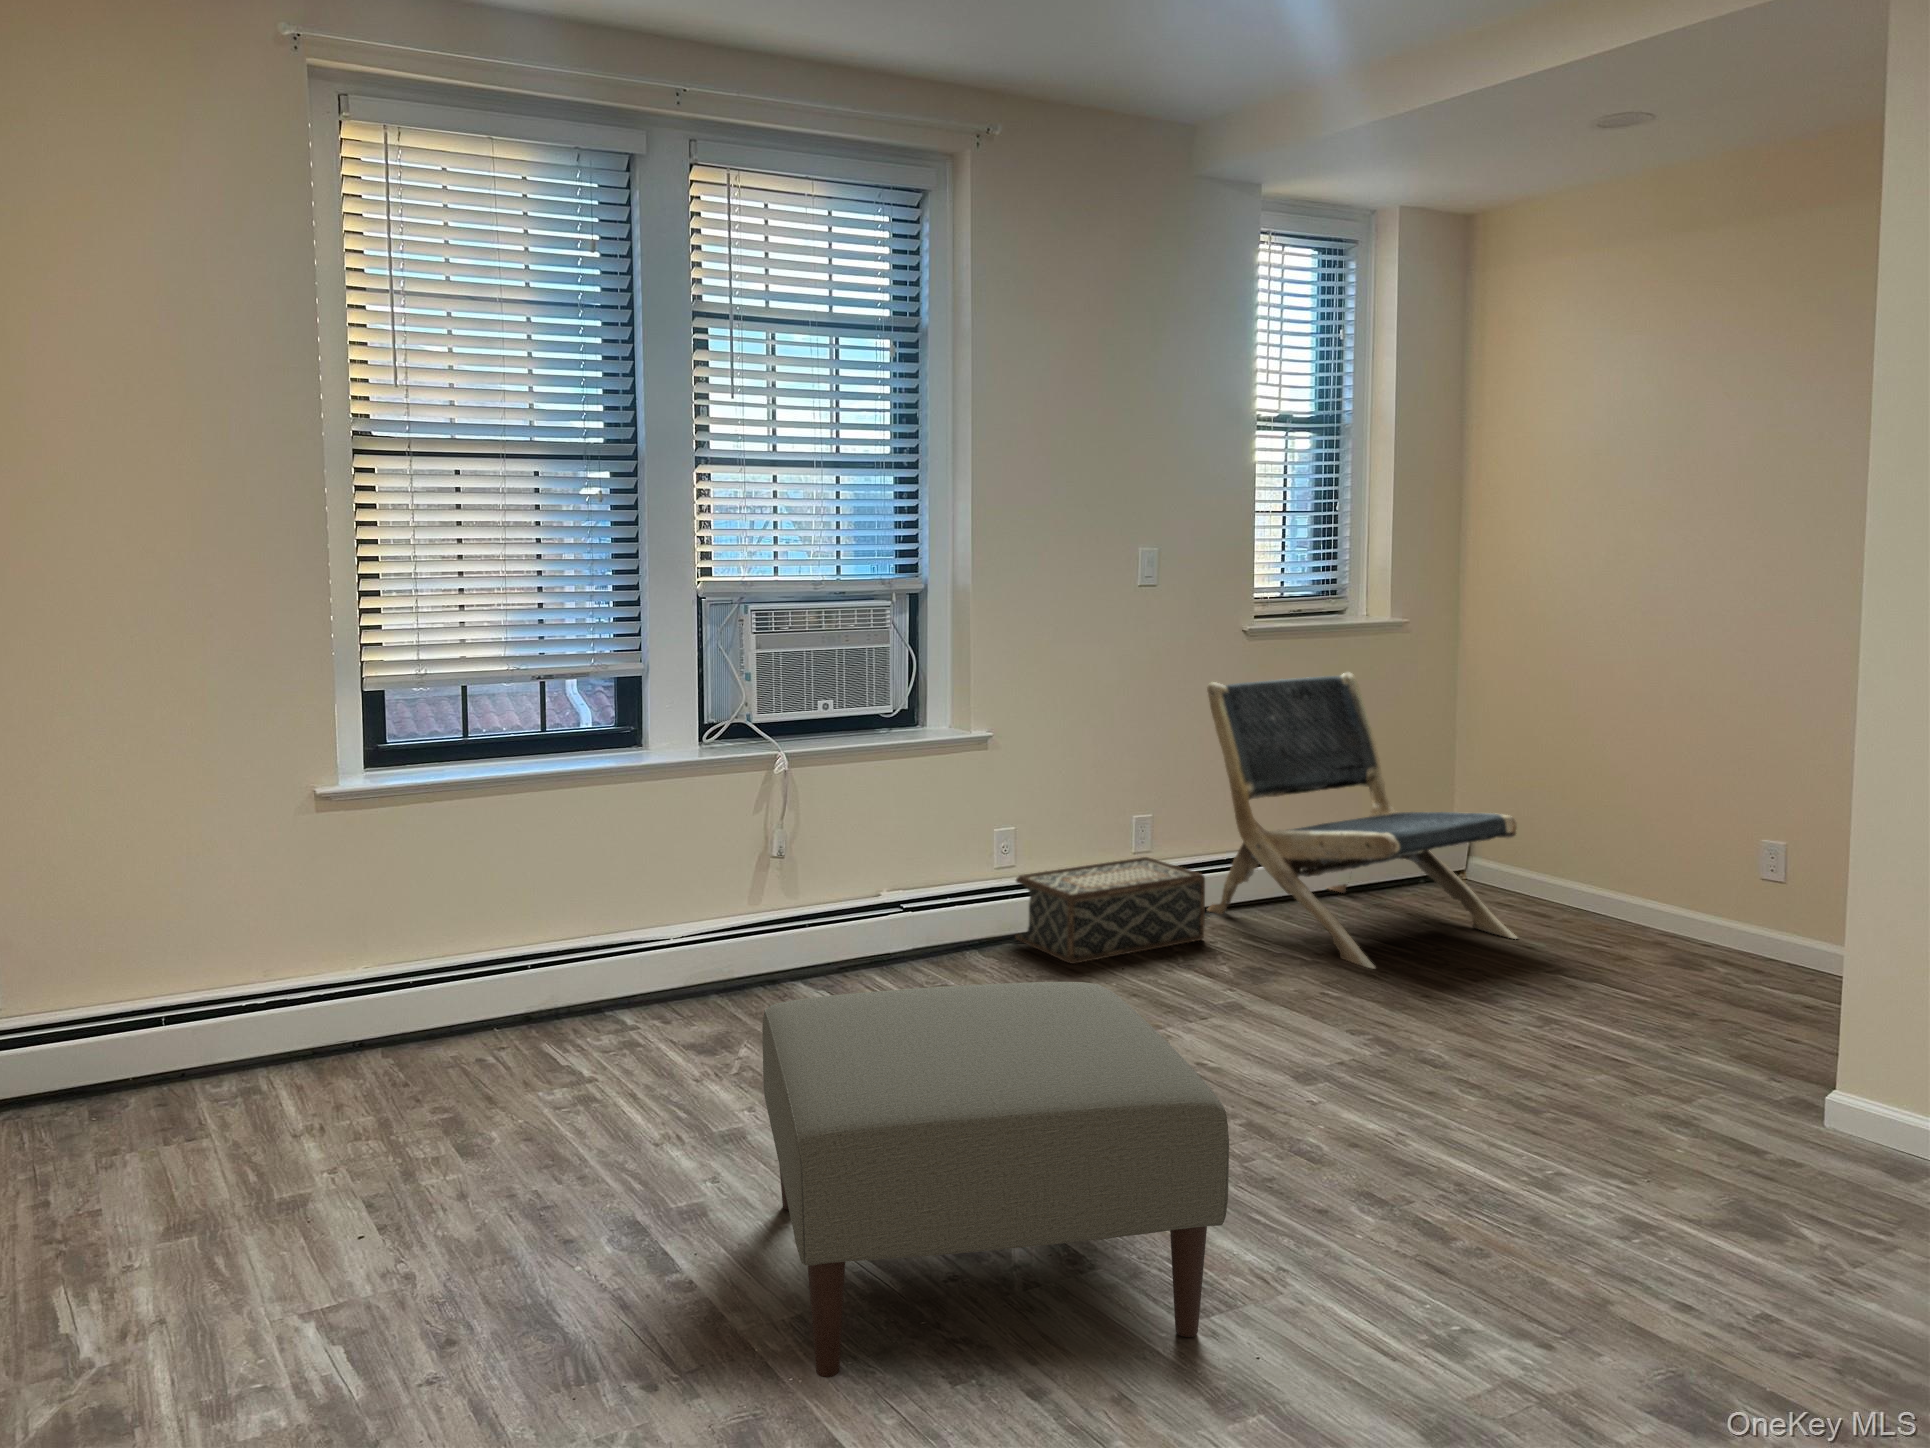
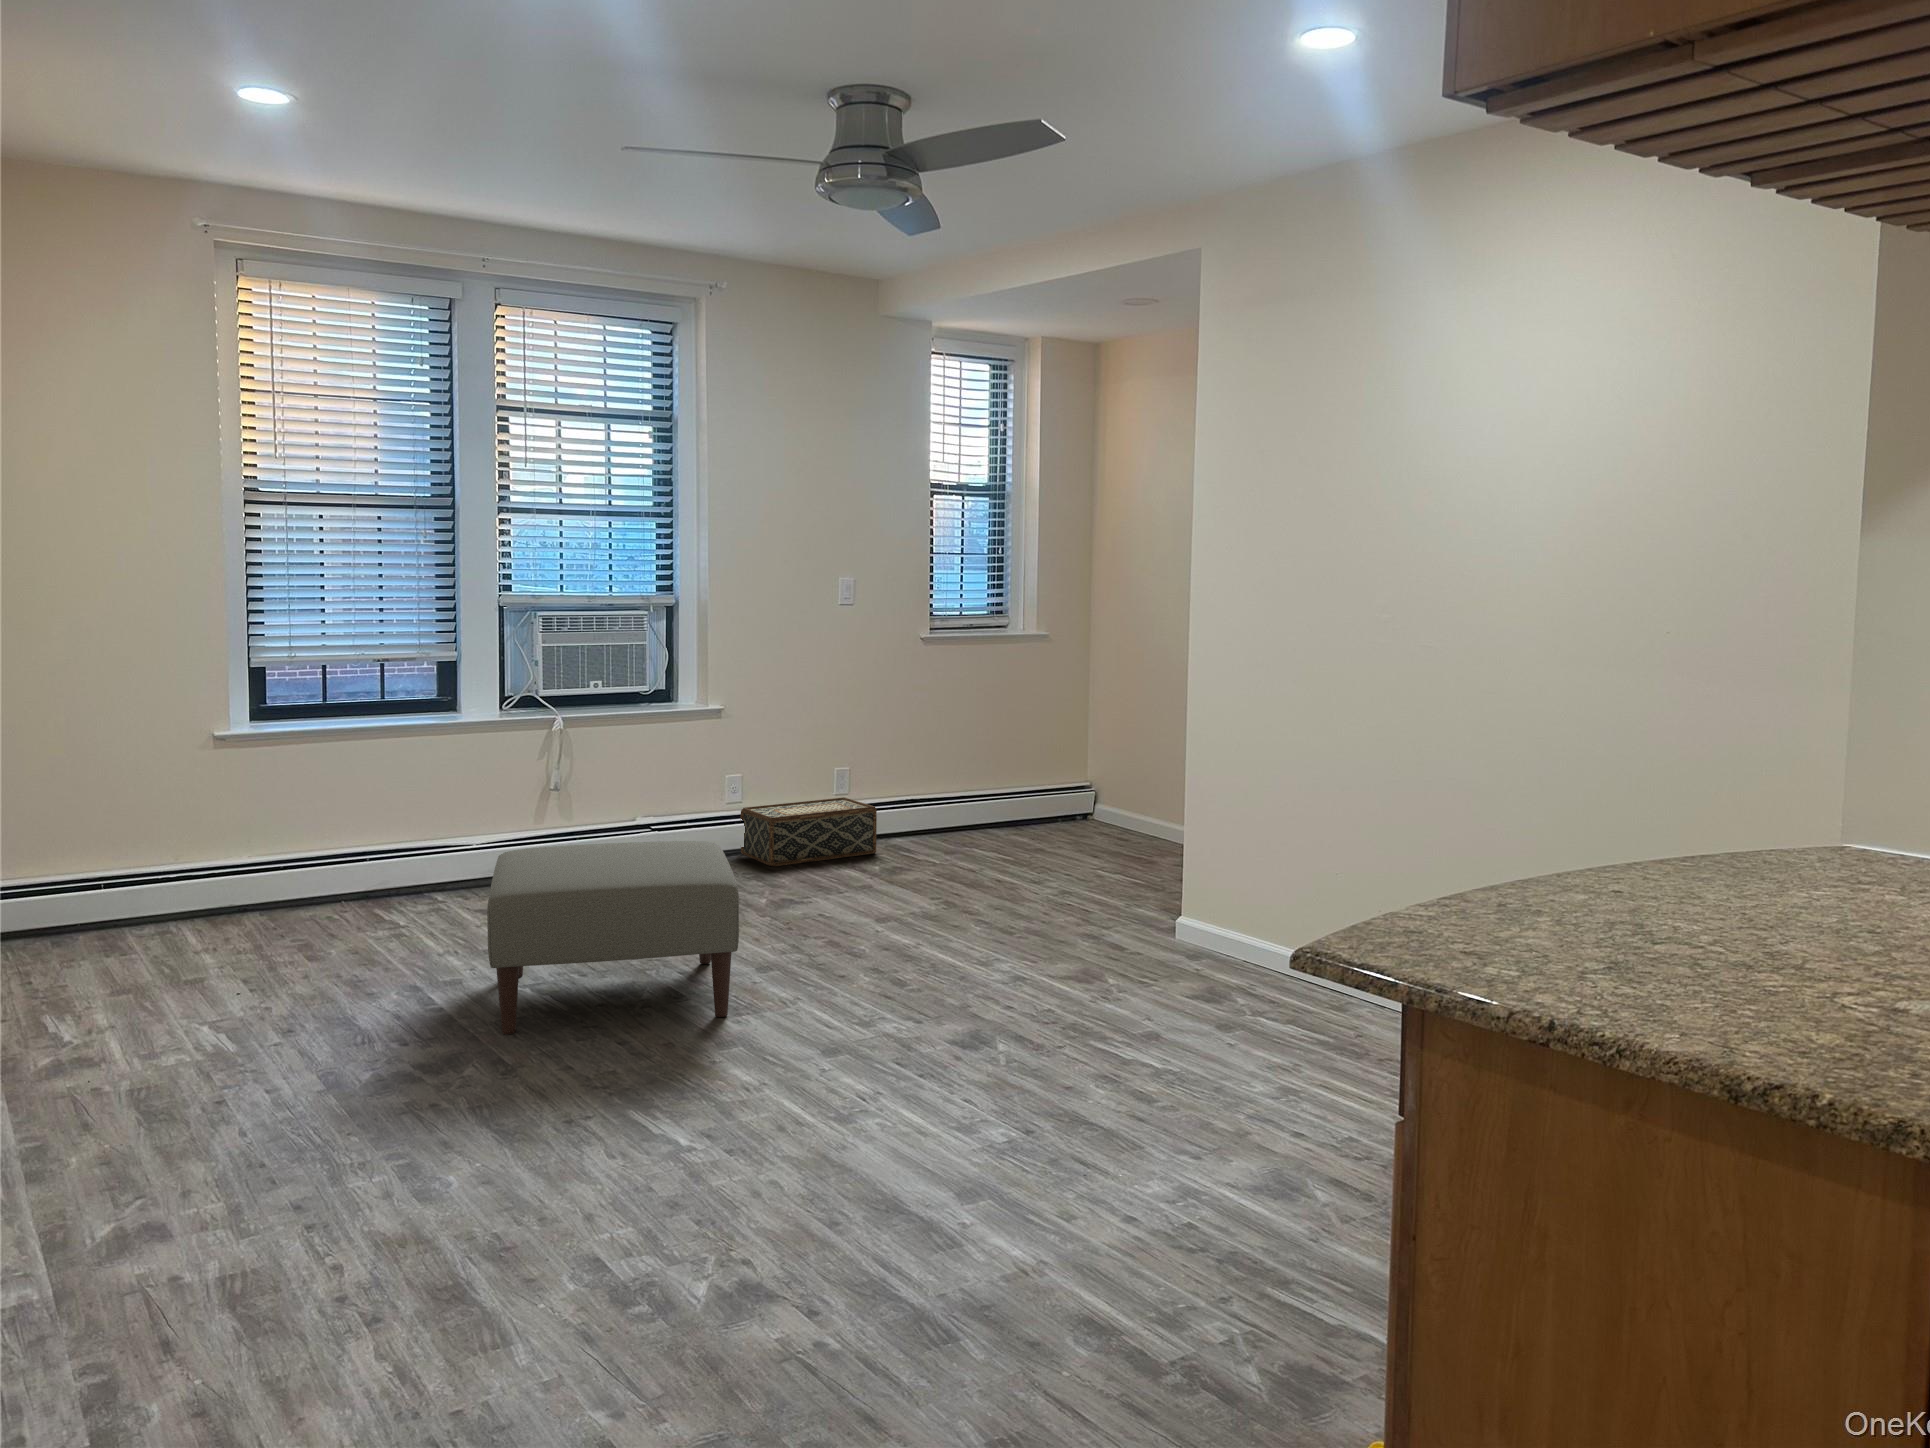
lounge chair: present [1207,672,1517,968] -> none [891,668,1096,867]

